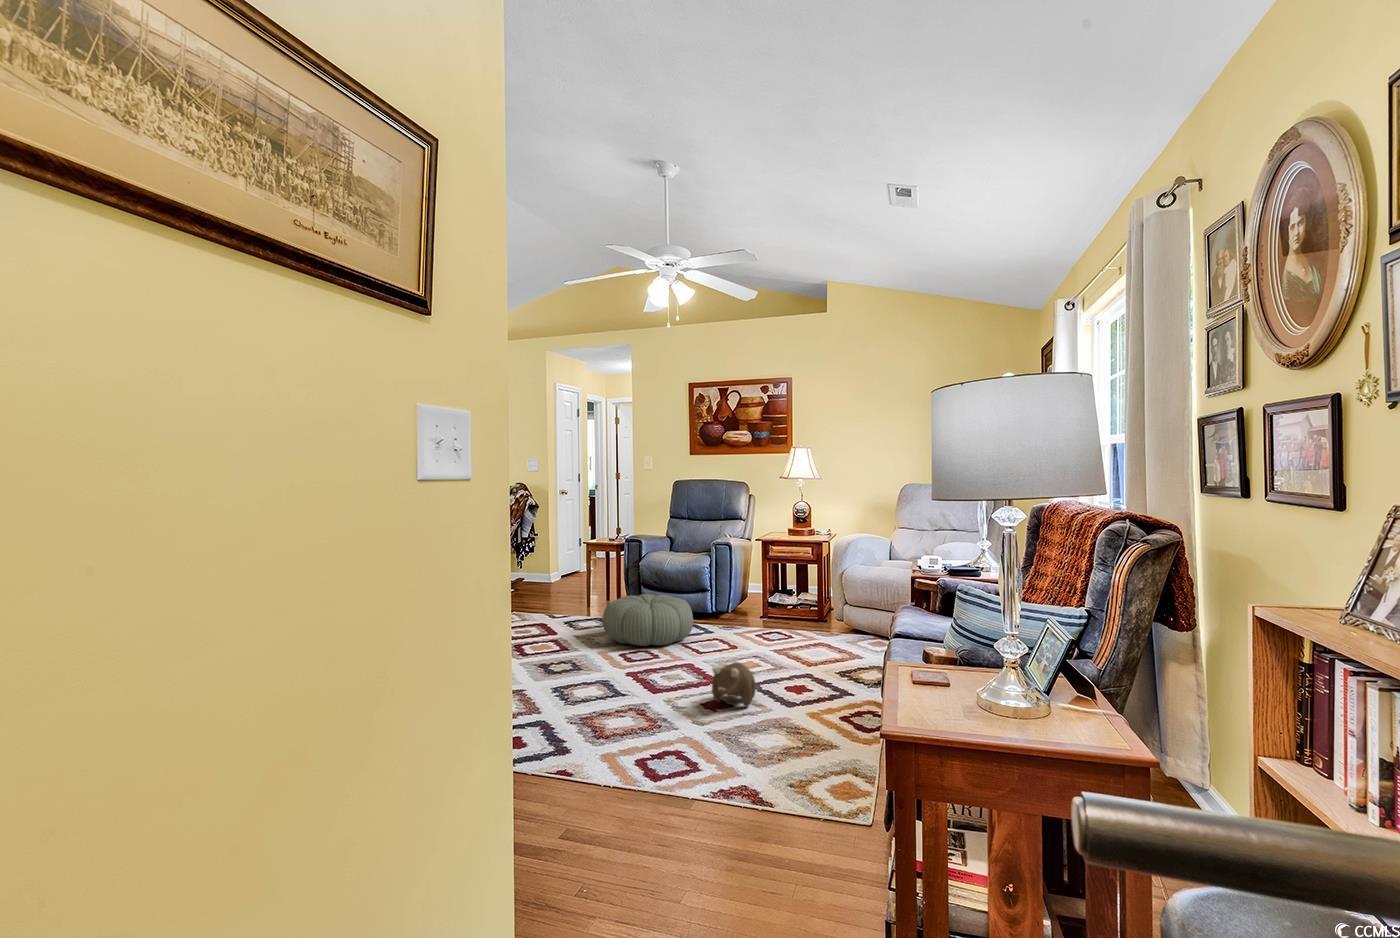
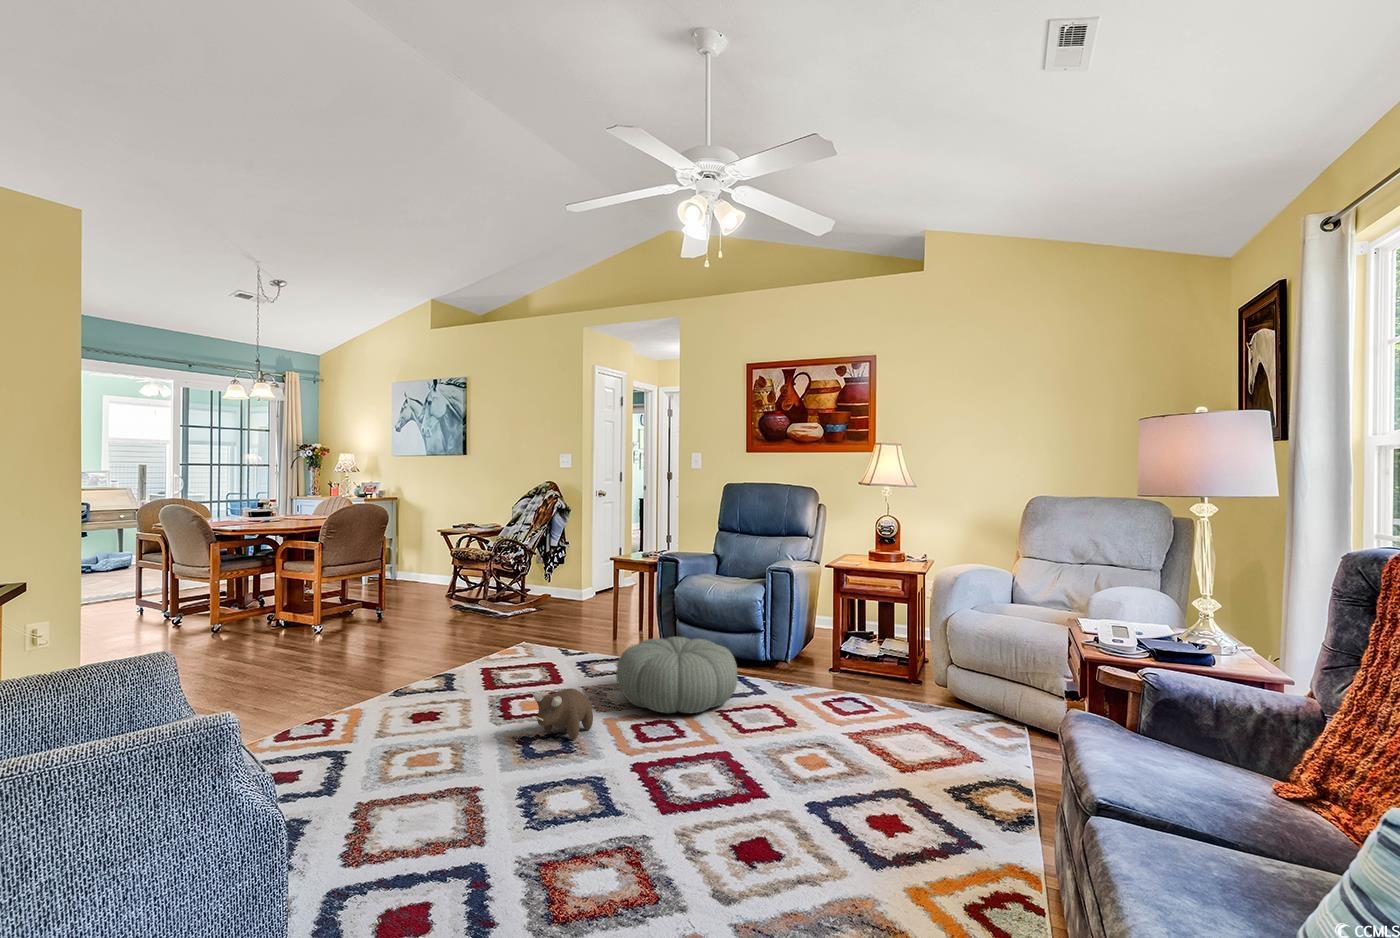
plush toy: present [712,662,756,707] -> present [533,688,593,740]

